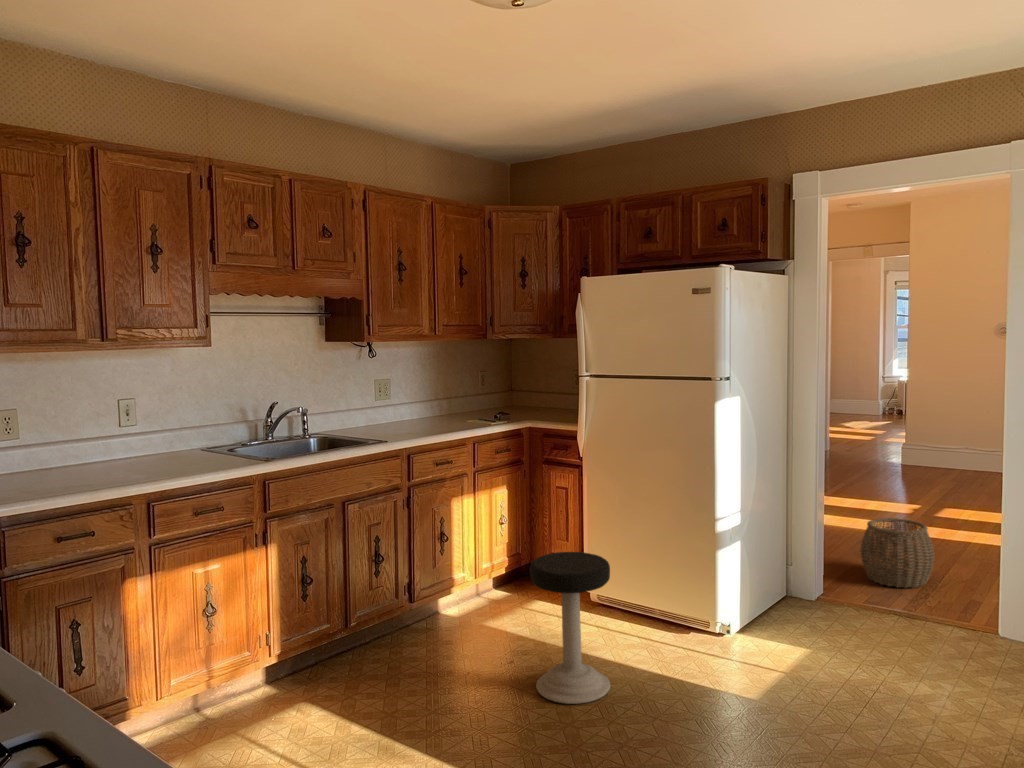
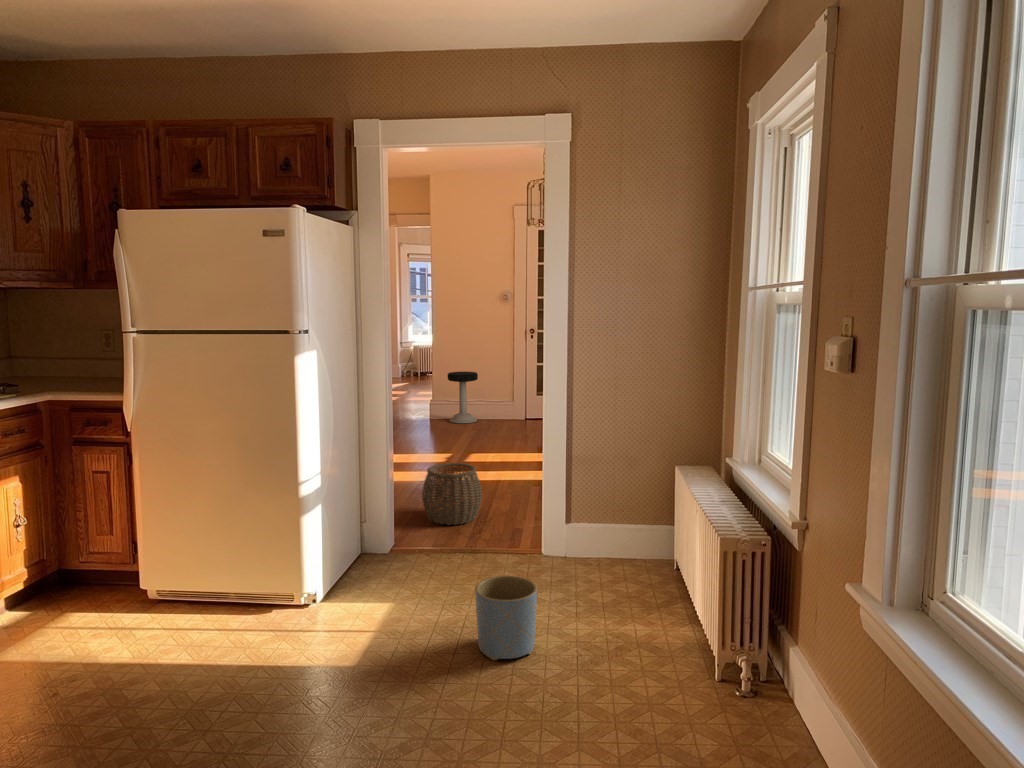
stool: present [530,552,610,704] -> present [448,372,478,423]
planter: none [882,643,956,734] -> present [475,576,537,660]

